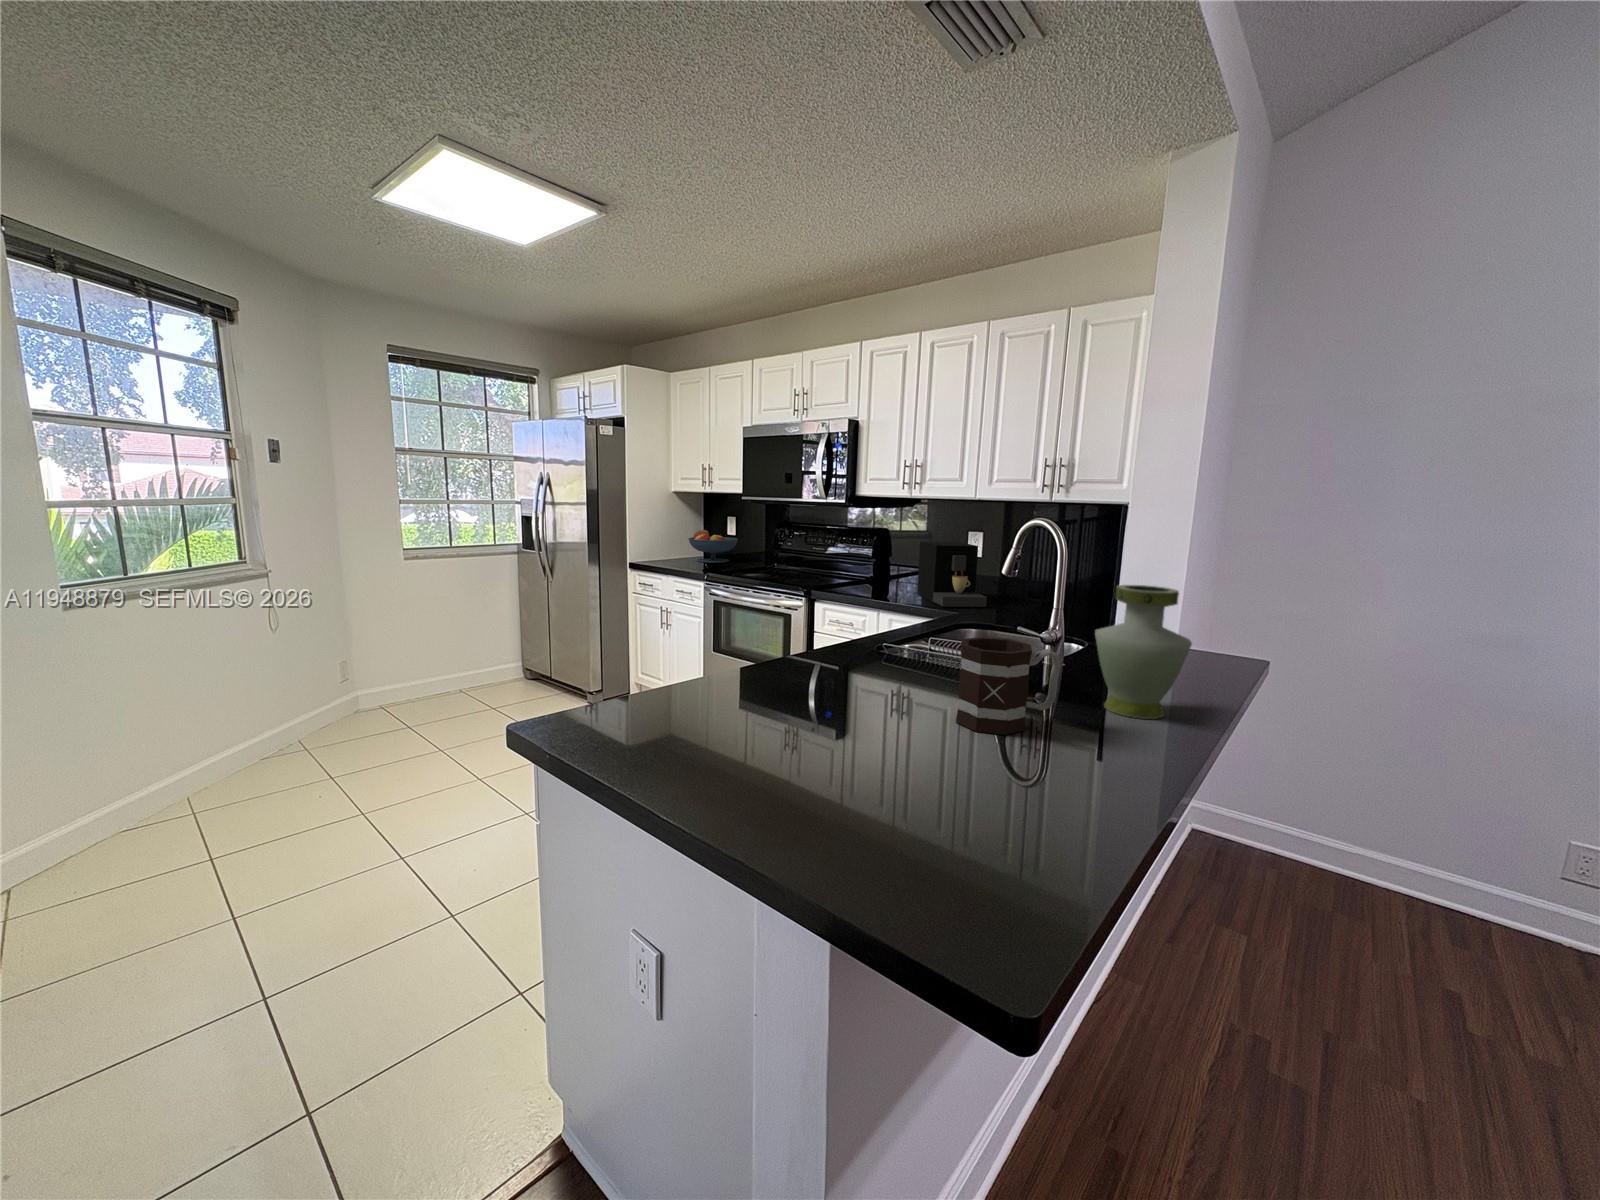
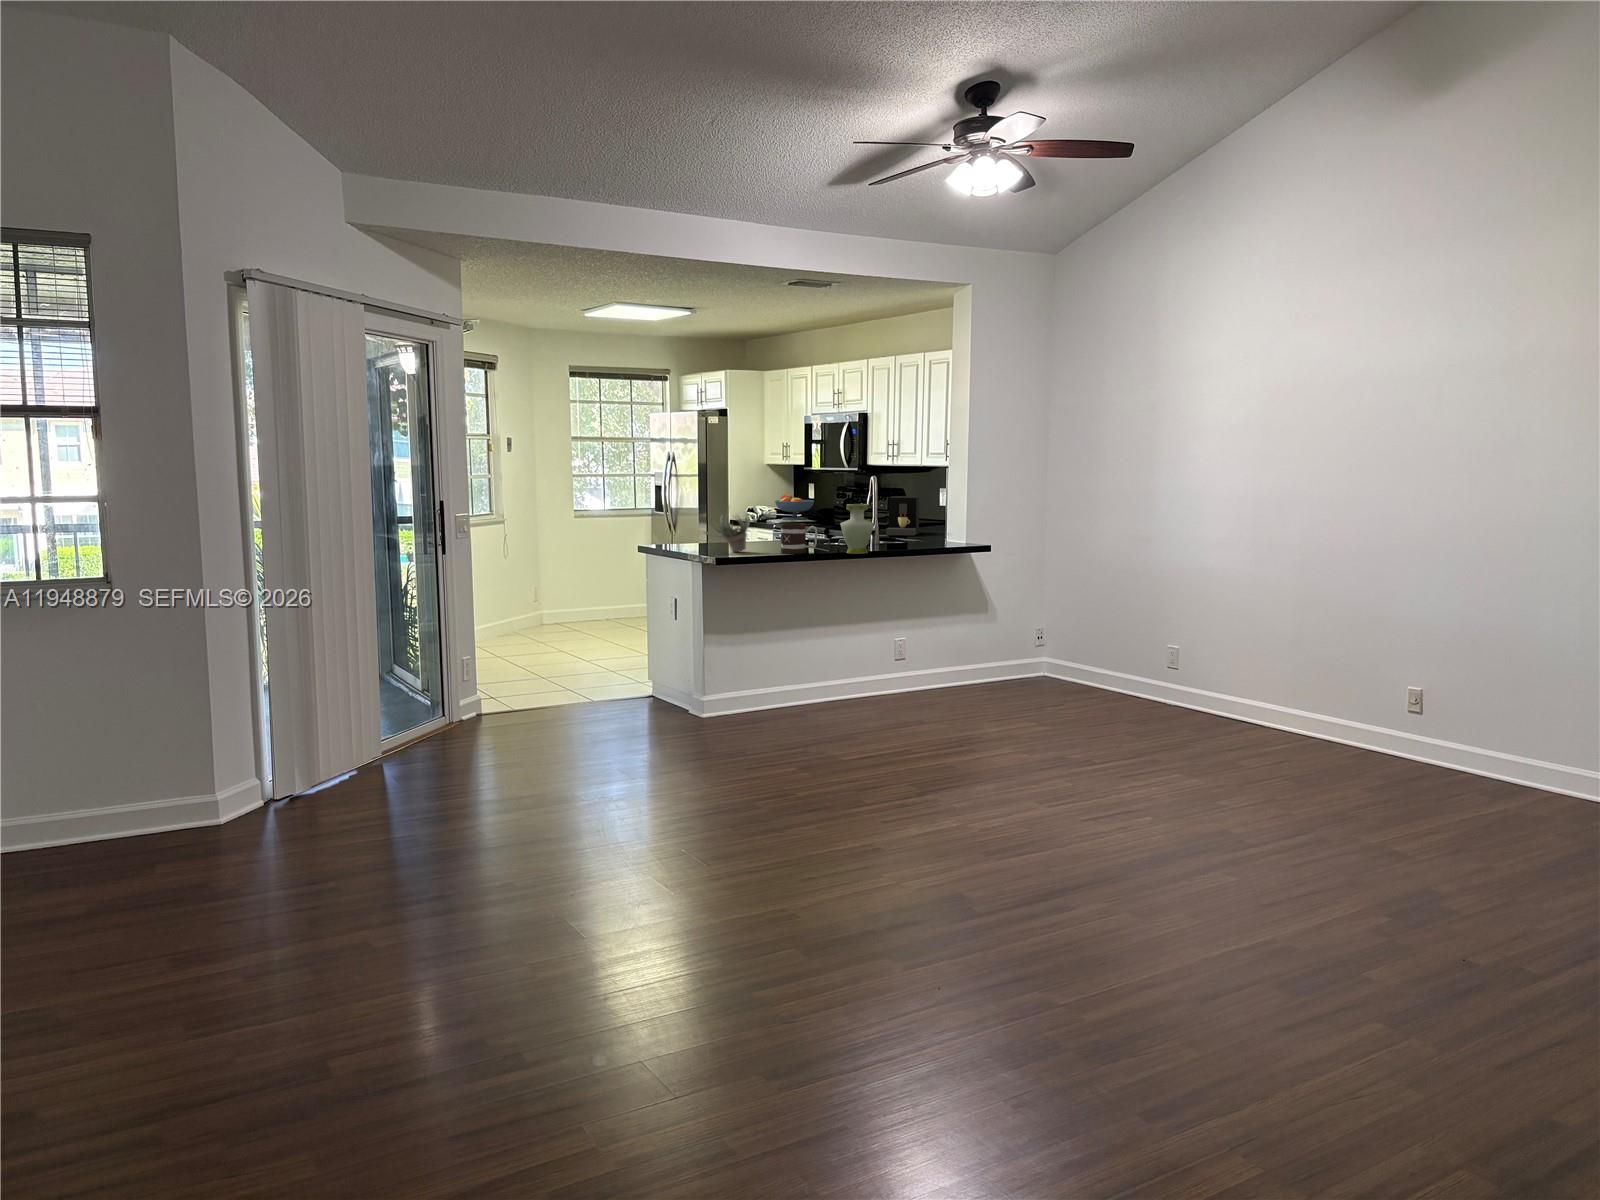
succulent plant: none [749,595,881,729] -> present [704,513,750,552]

